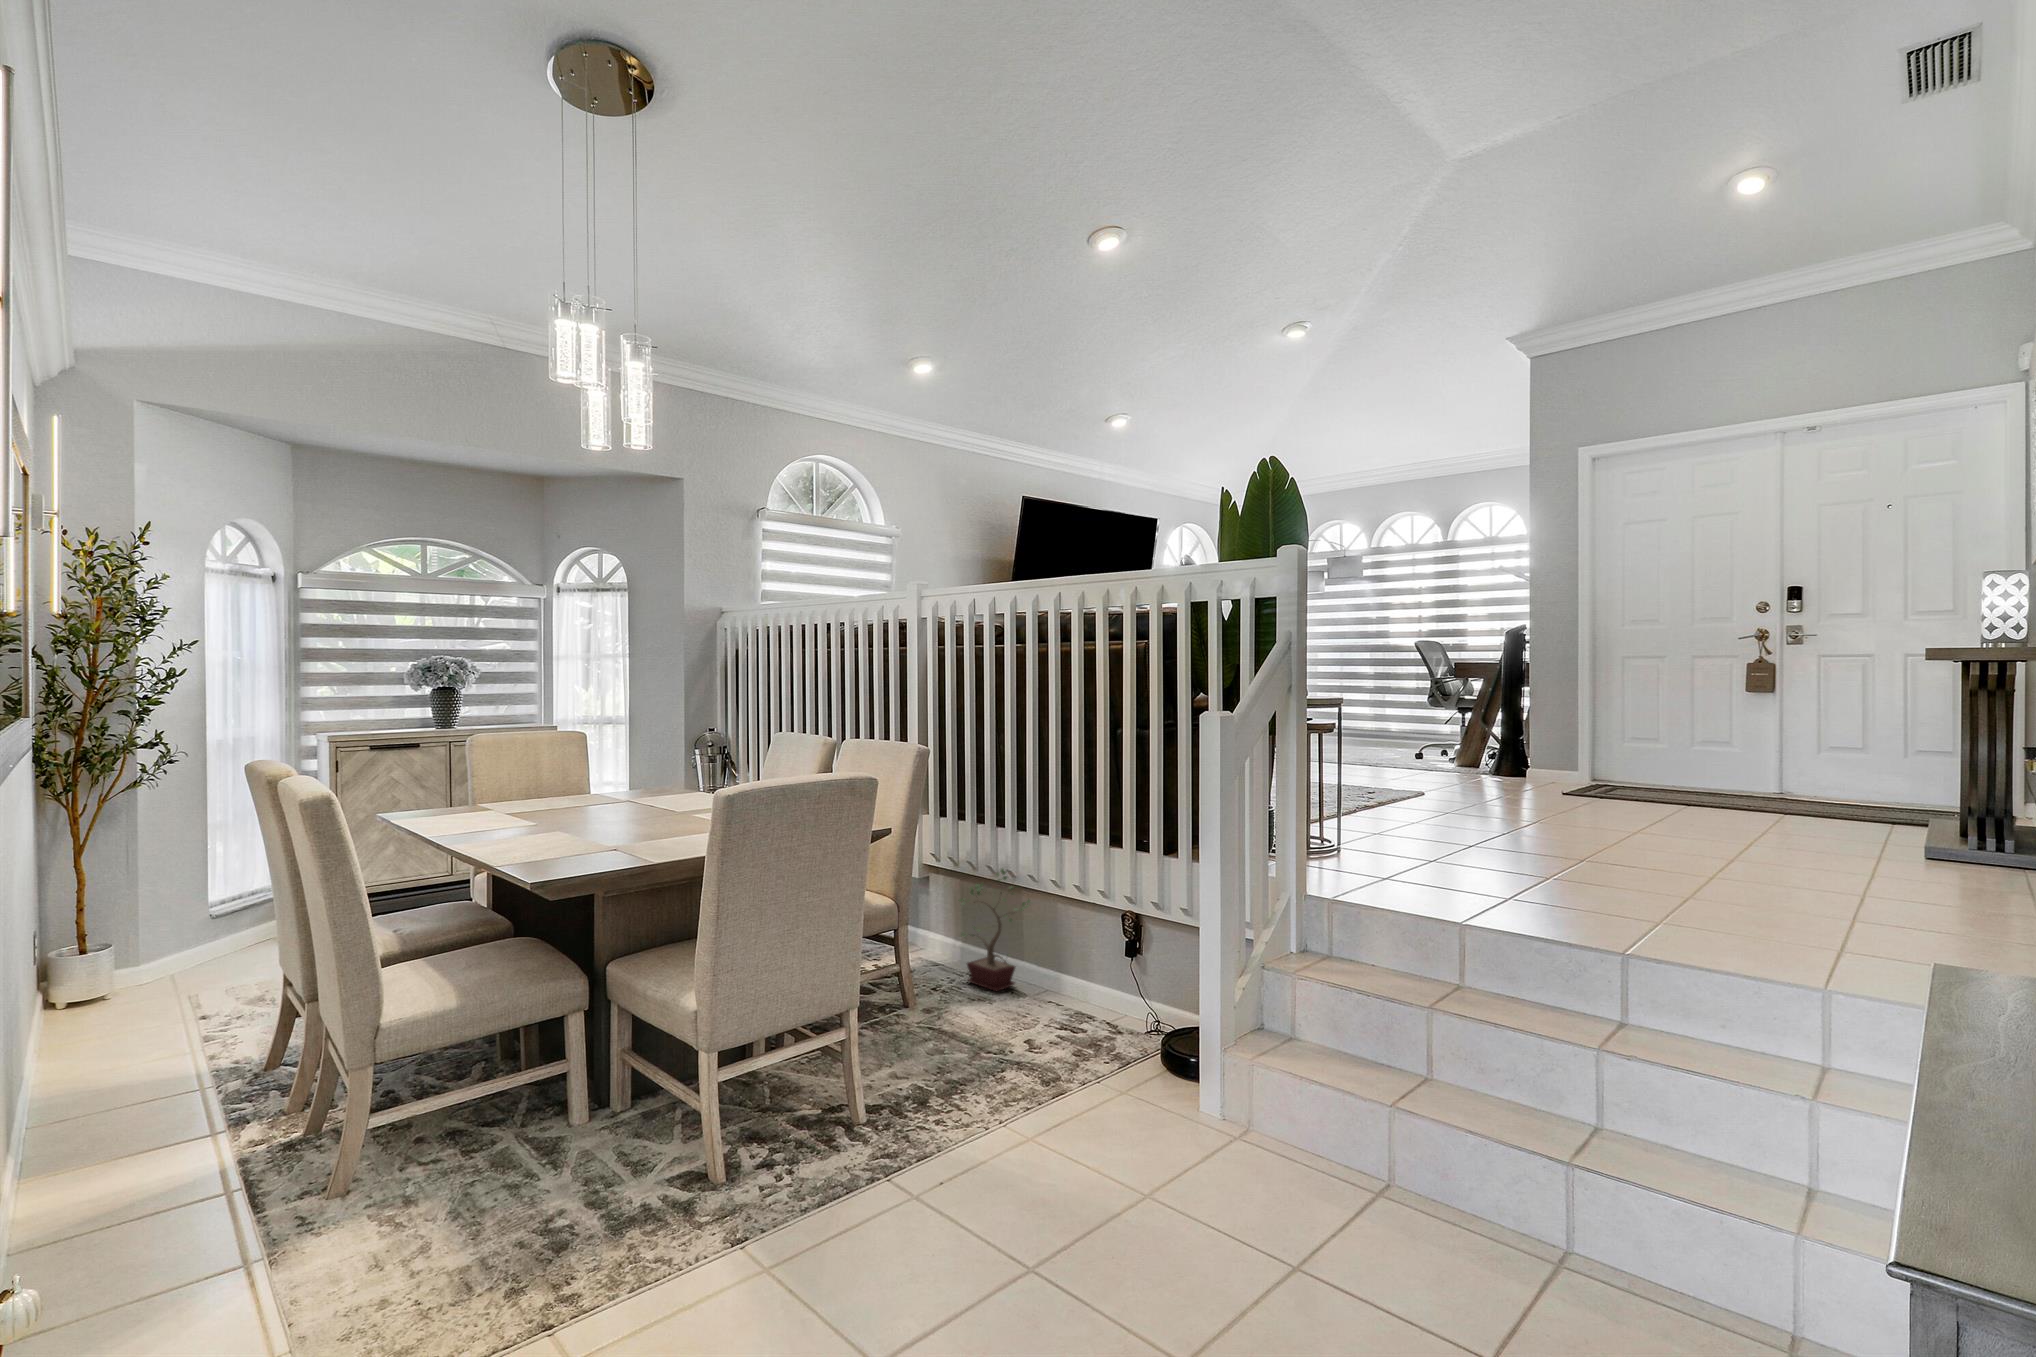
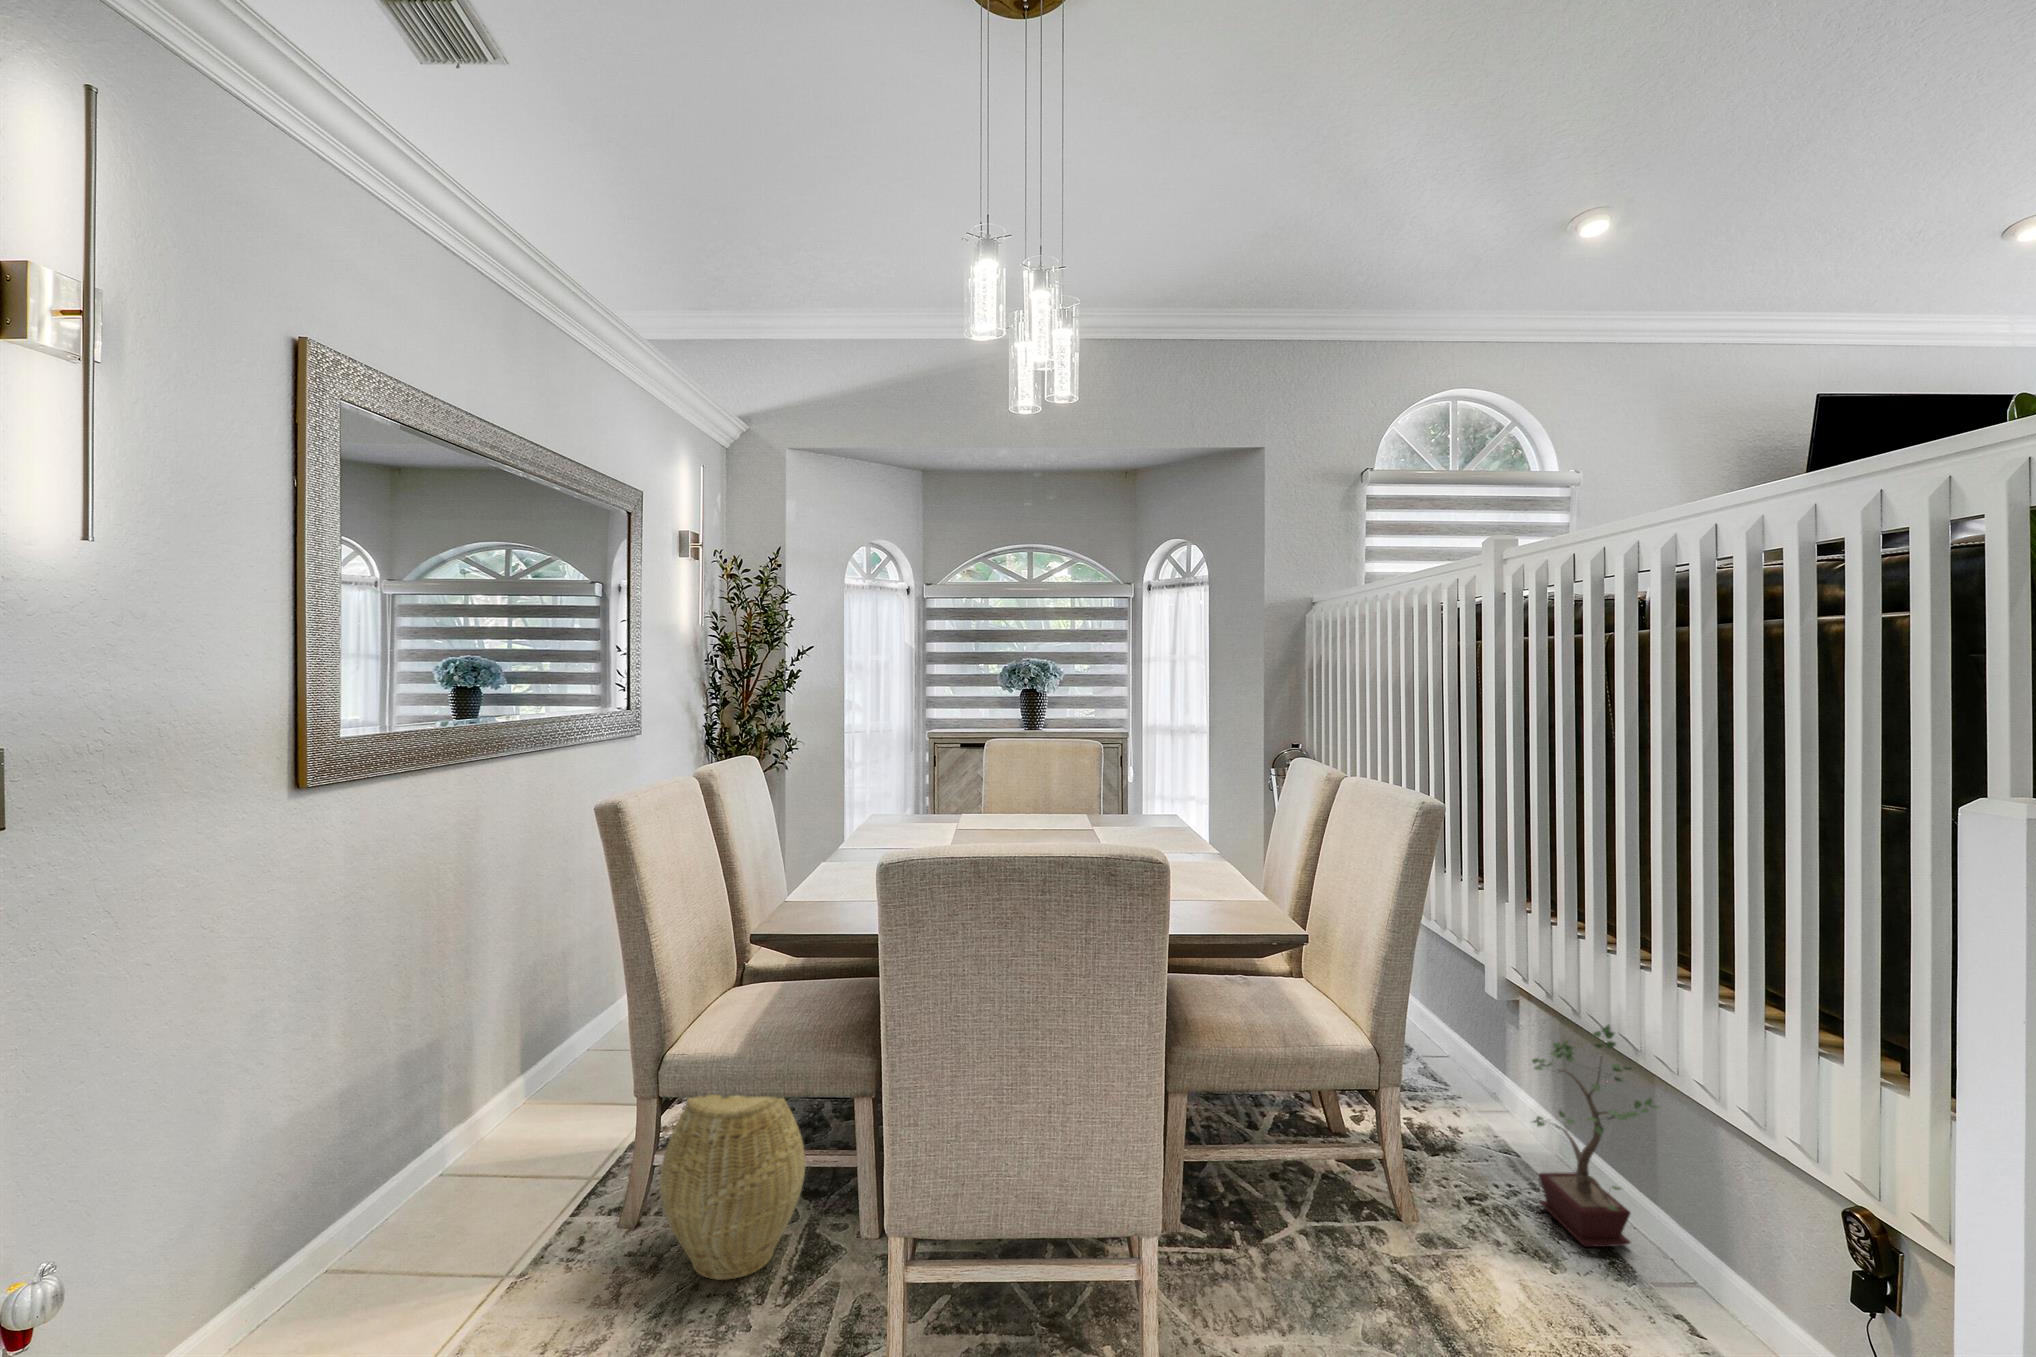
woven basket: none [408,1018,542,1183] -> present [660,1095,805,1280]

